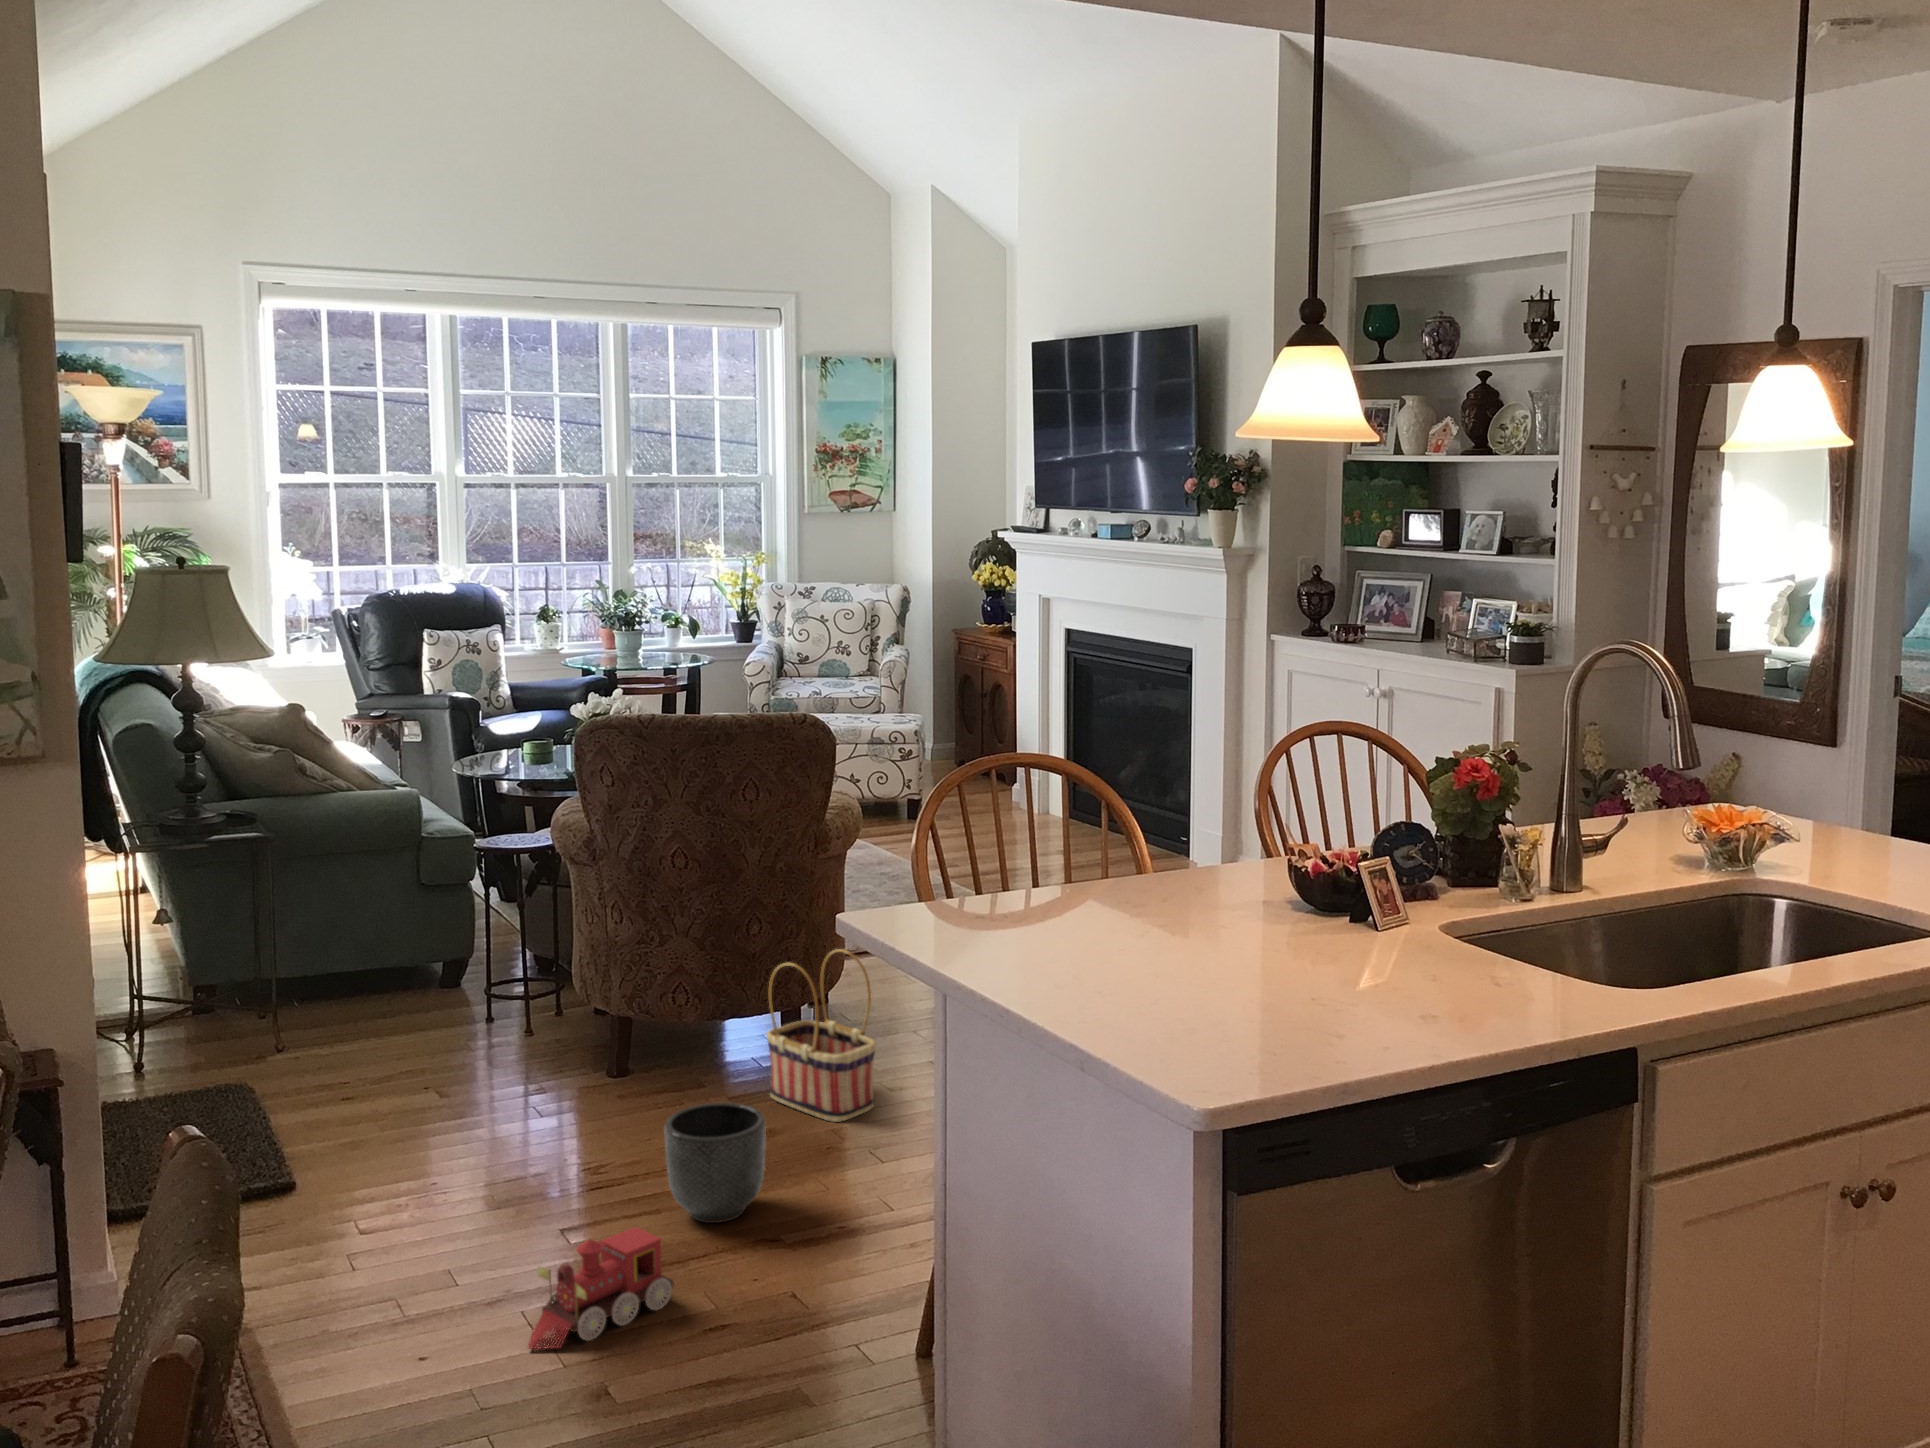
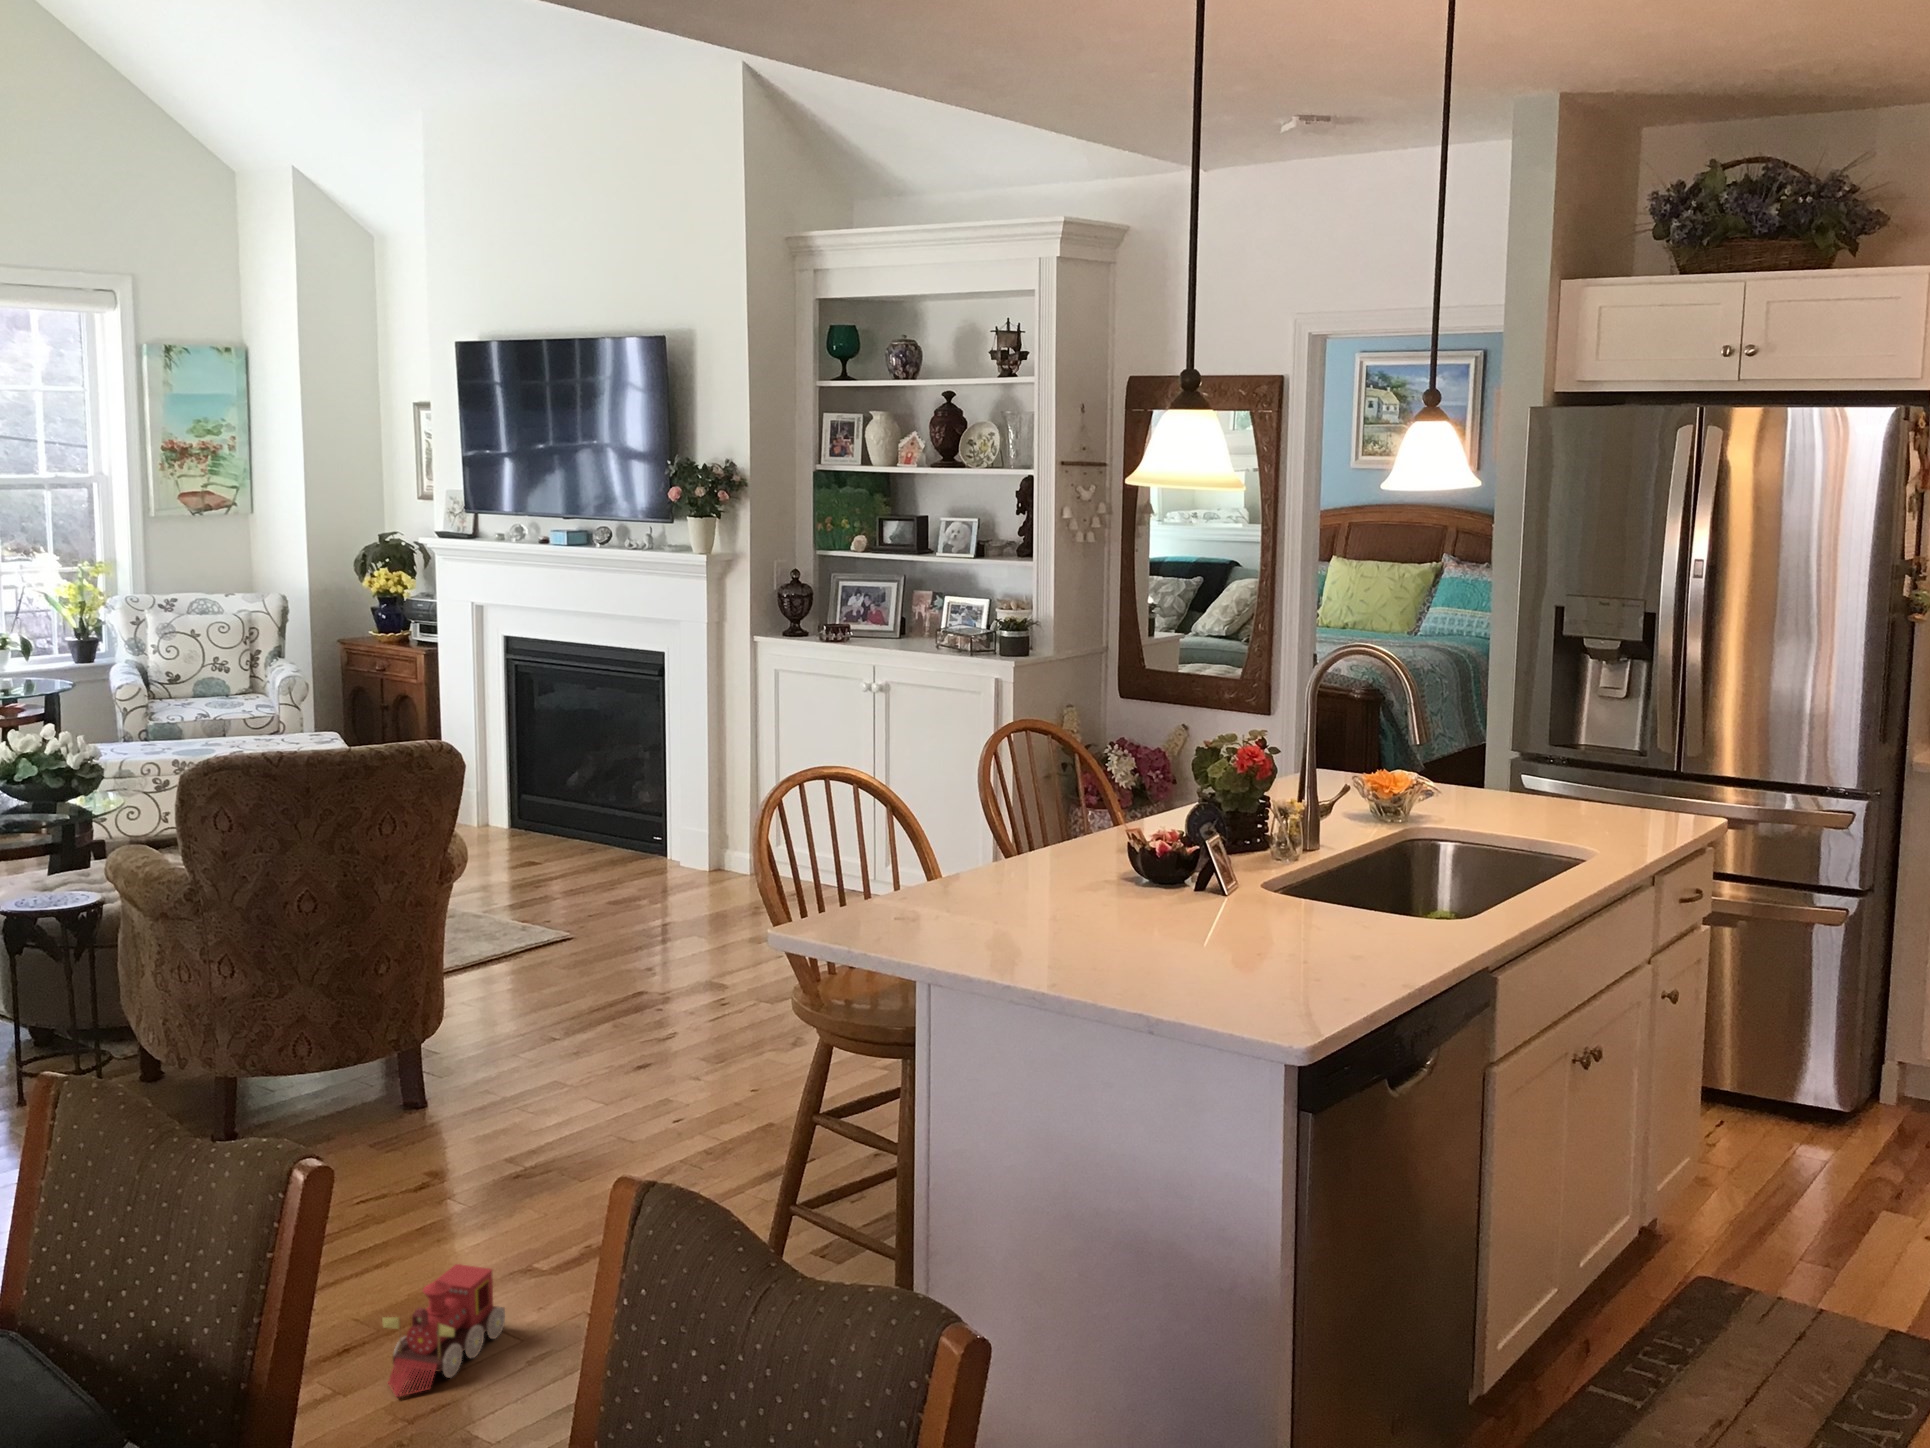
basket: present [766,949,876,1122] -> none [430,977,553,1147]
planter: present [664,1103,766,1223] -> none [422,1136,526,1257]

